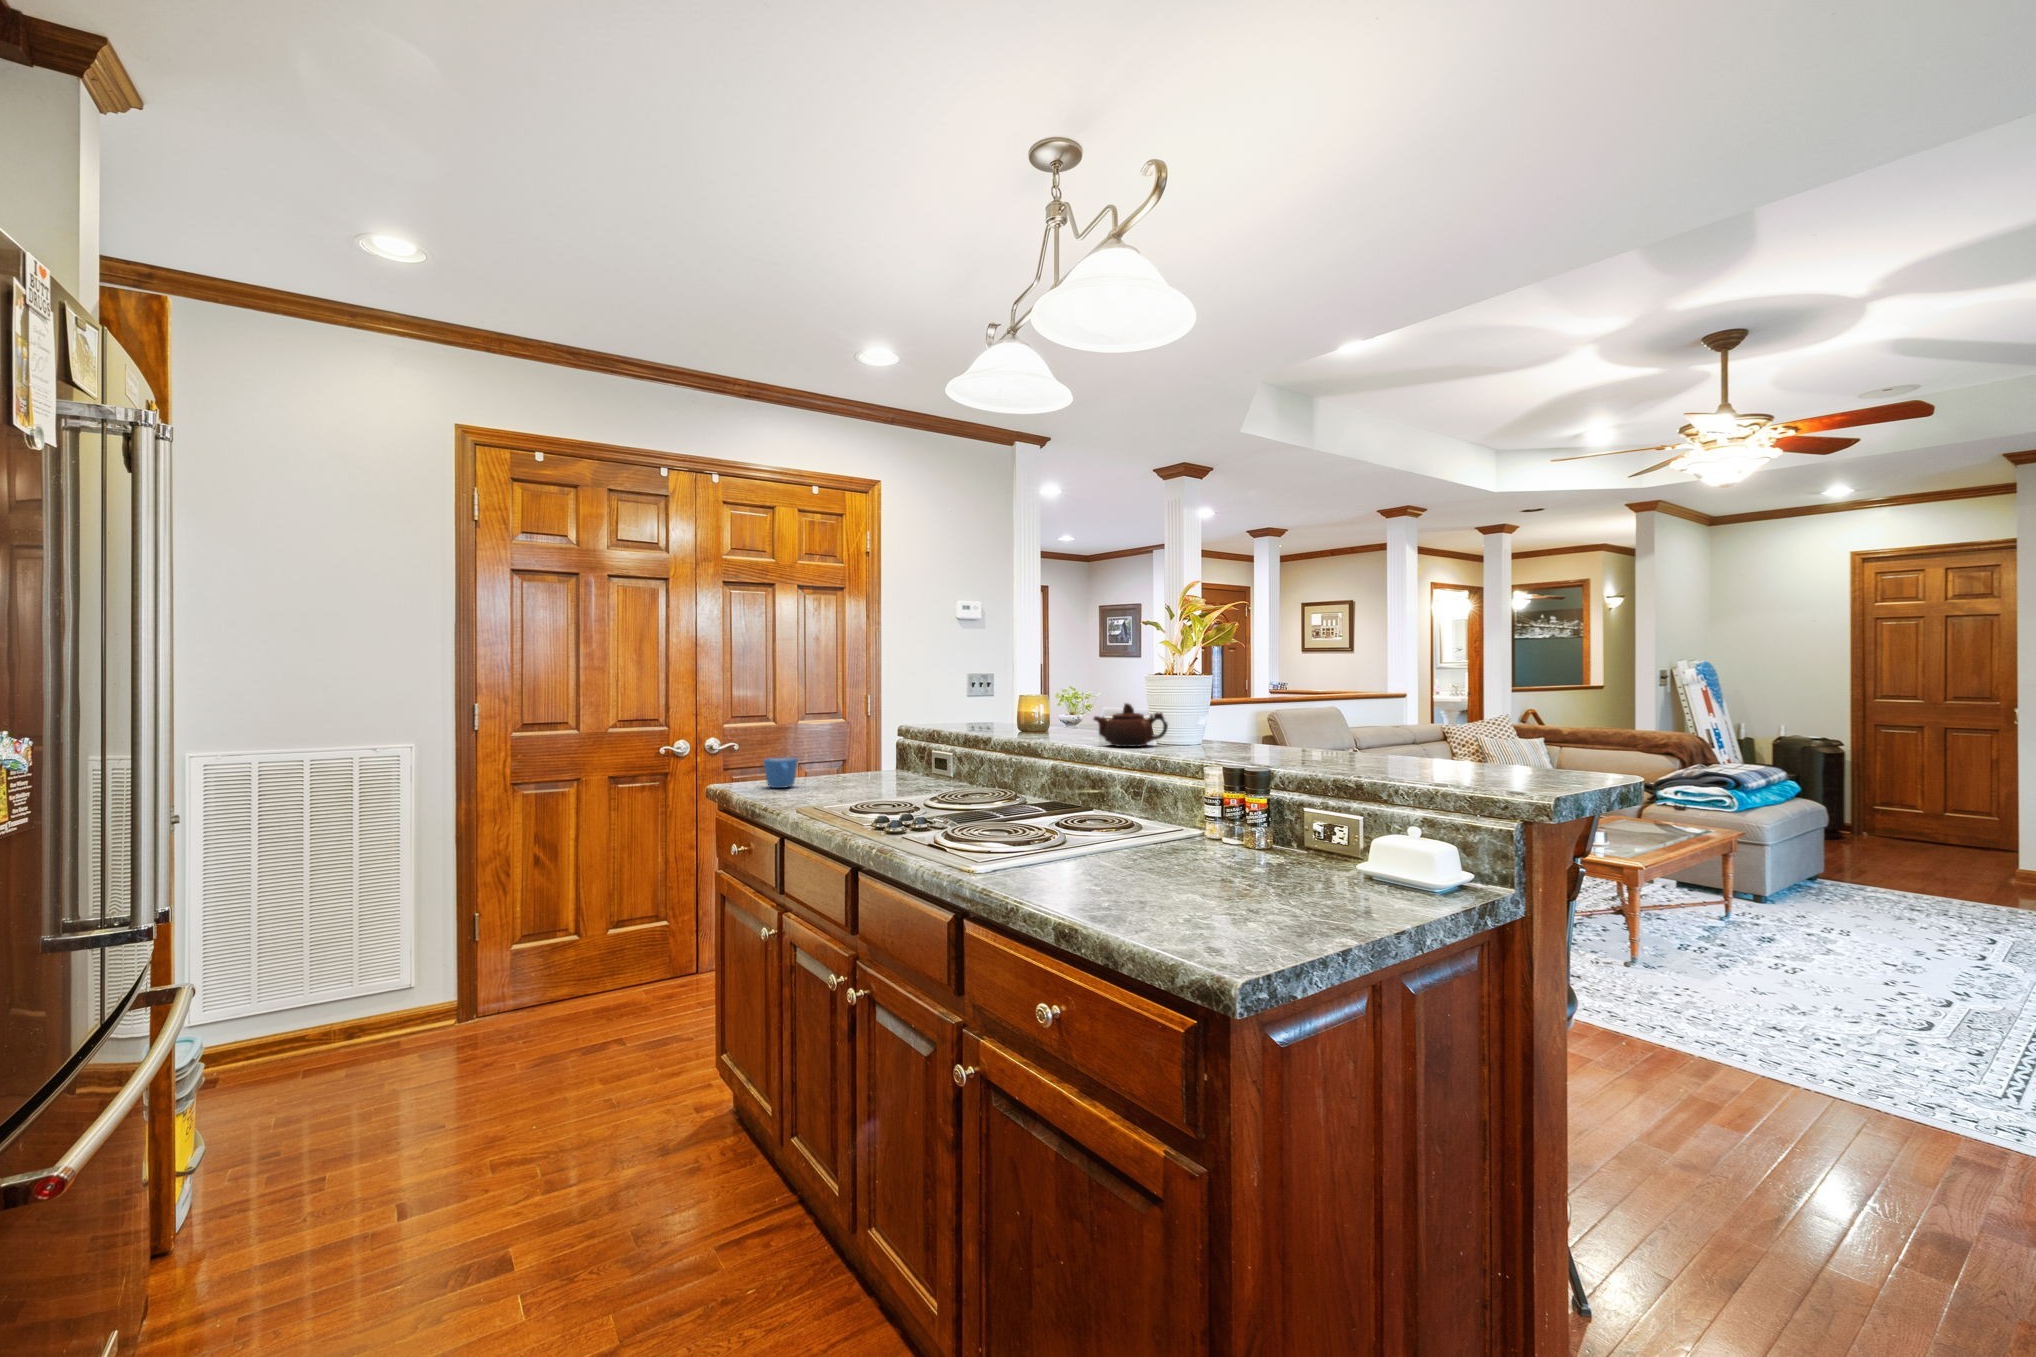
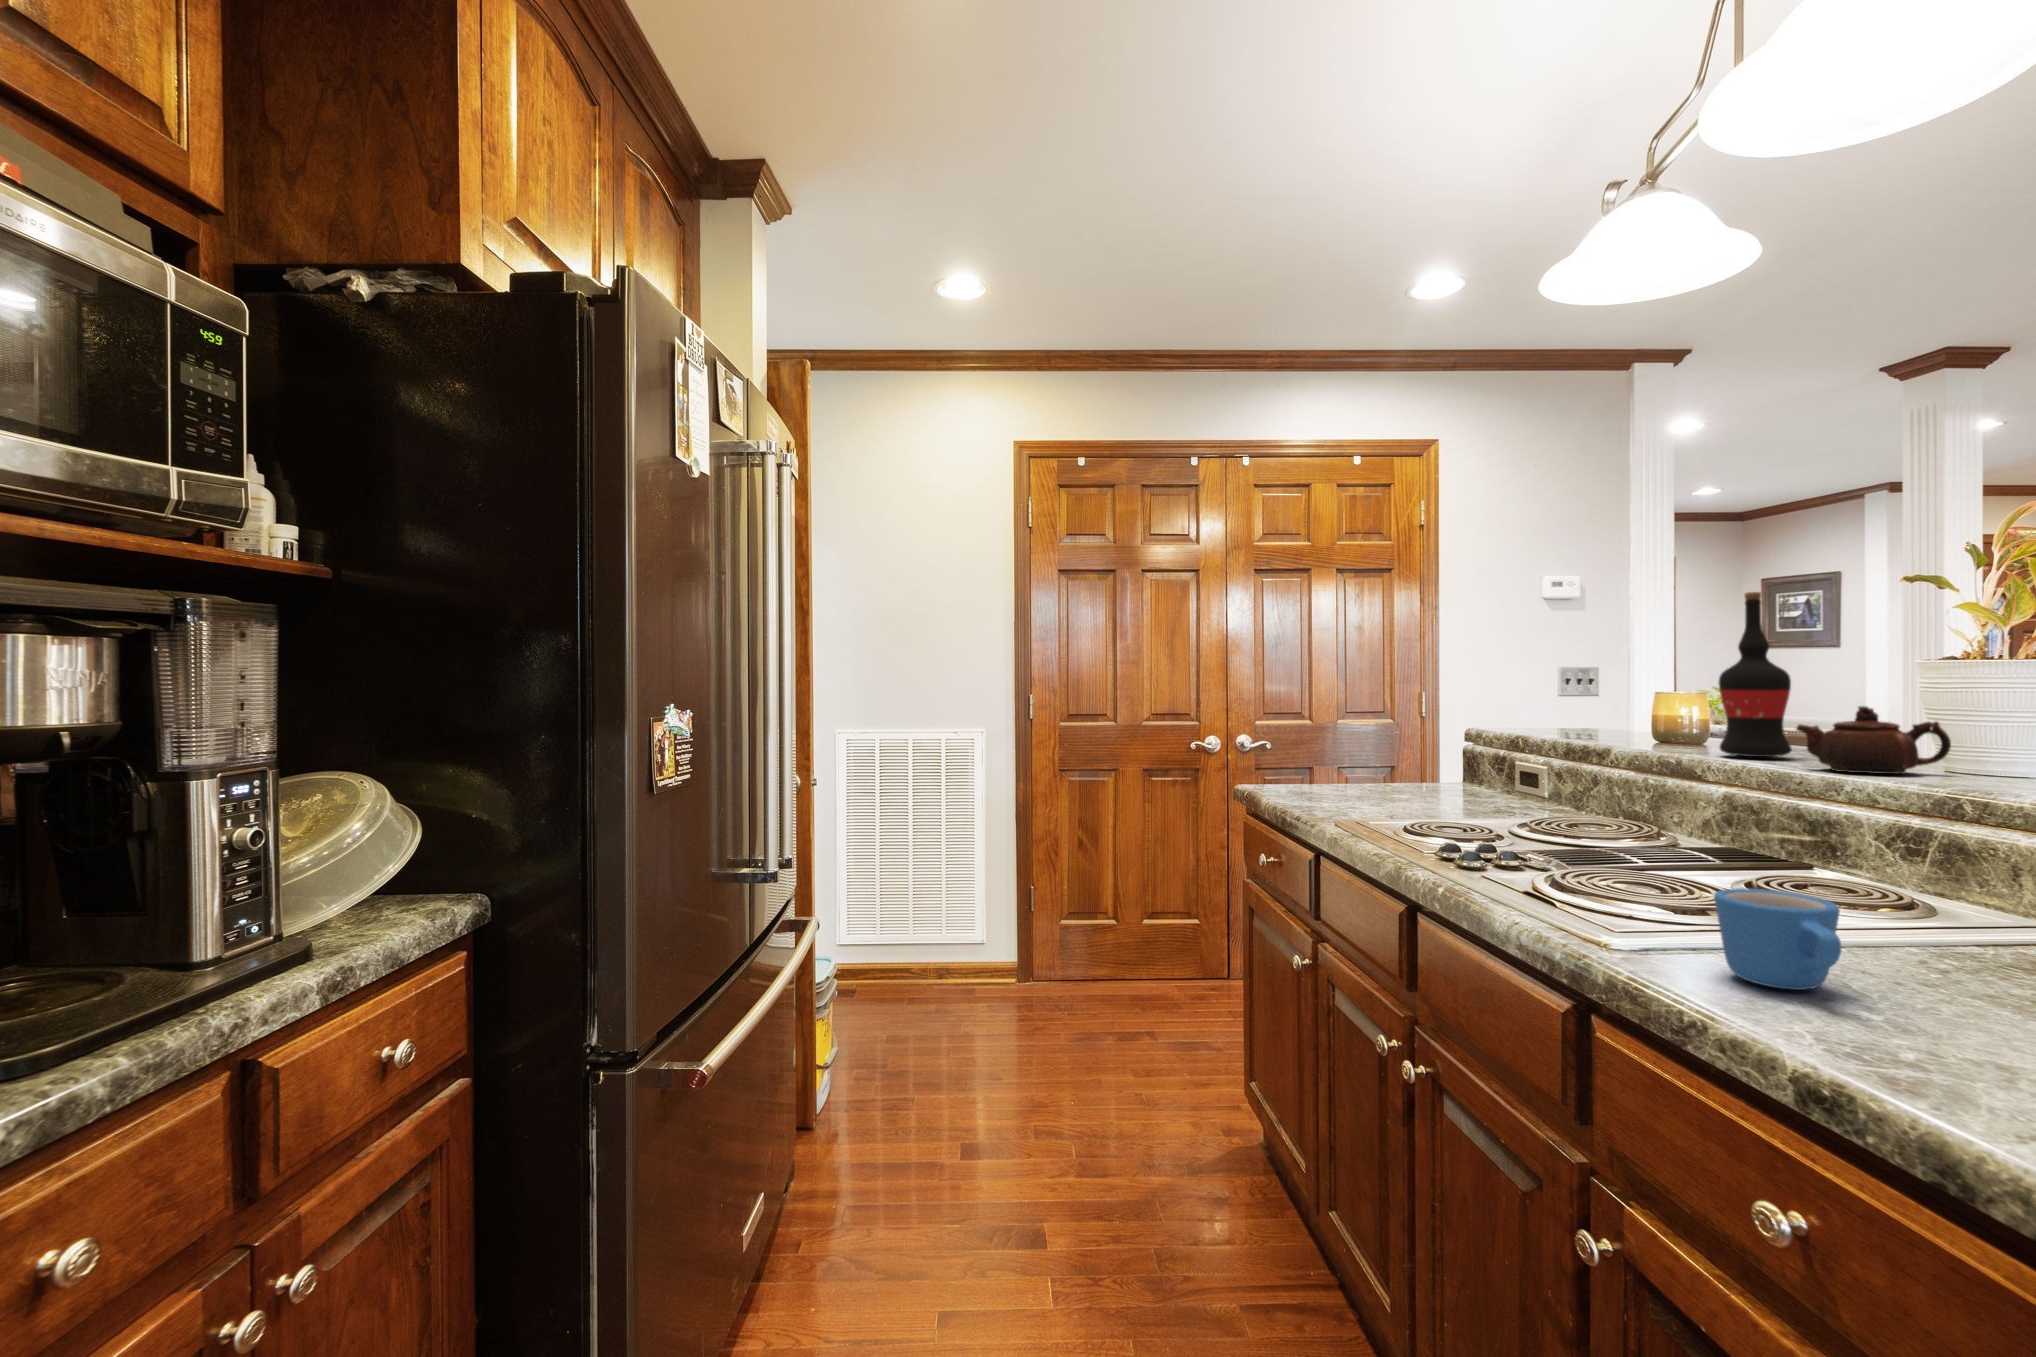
wine bottle: none [1054,625,1093,739] -> present [1719,592,1792,757]
mug: present [764,757,798,788] -> present [1714,888,1841,990]

